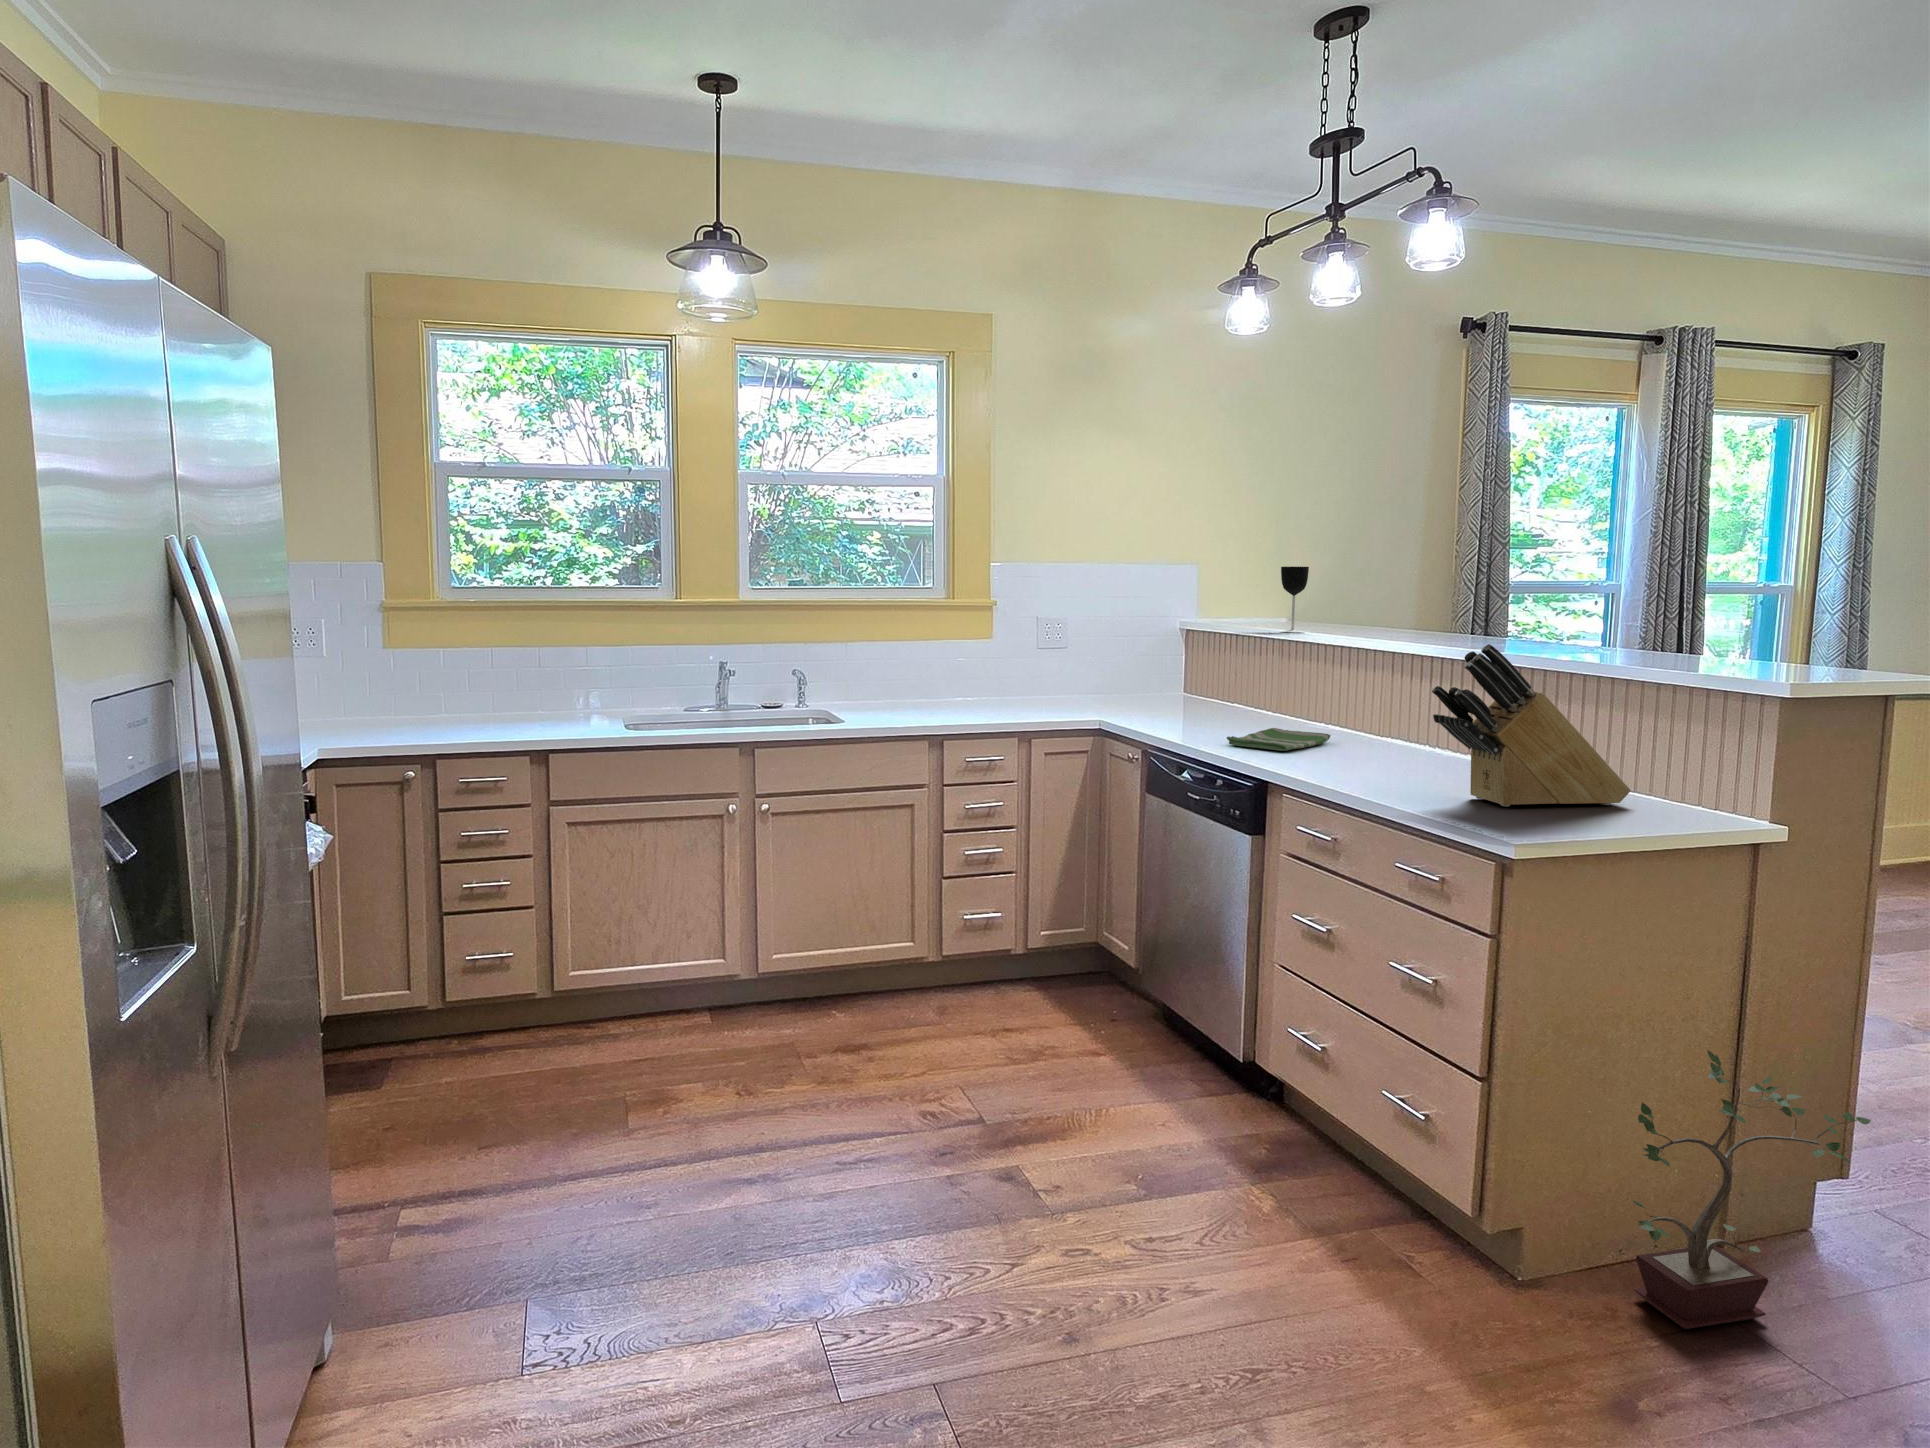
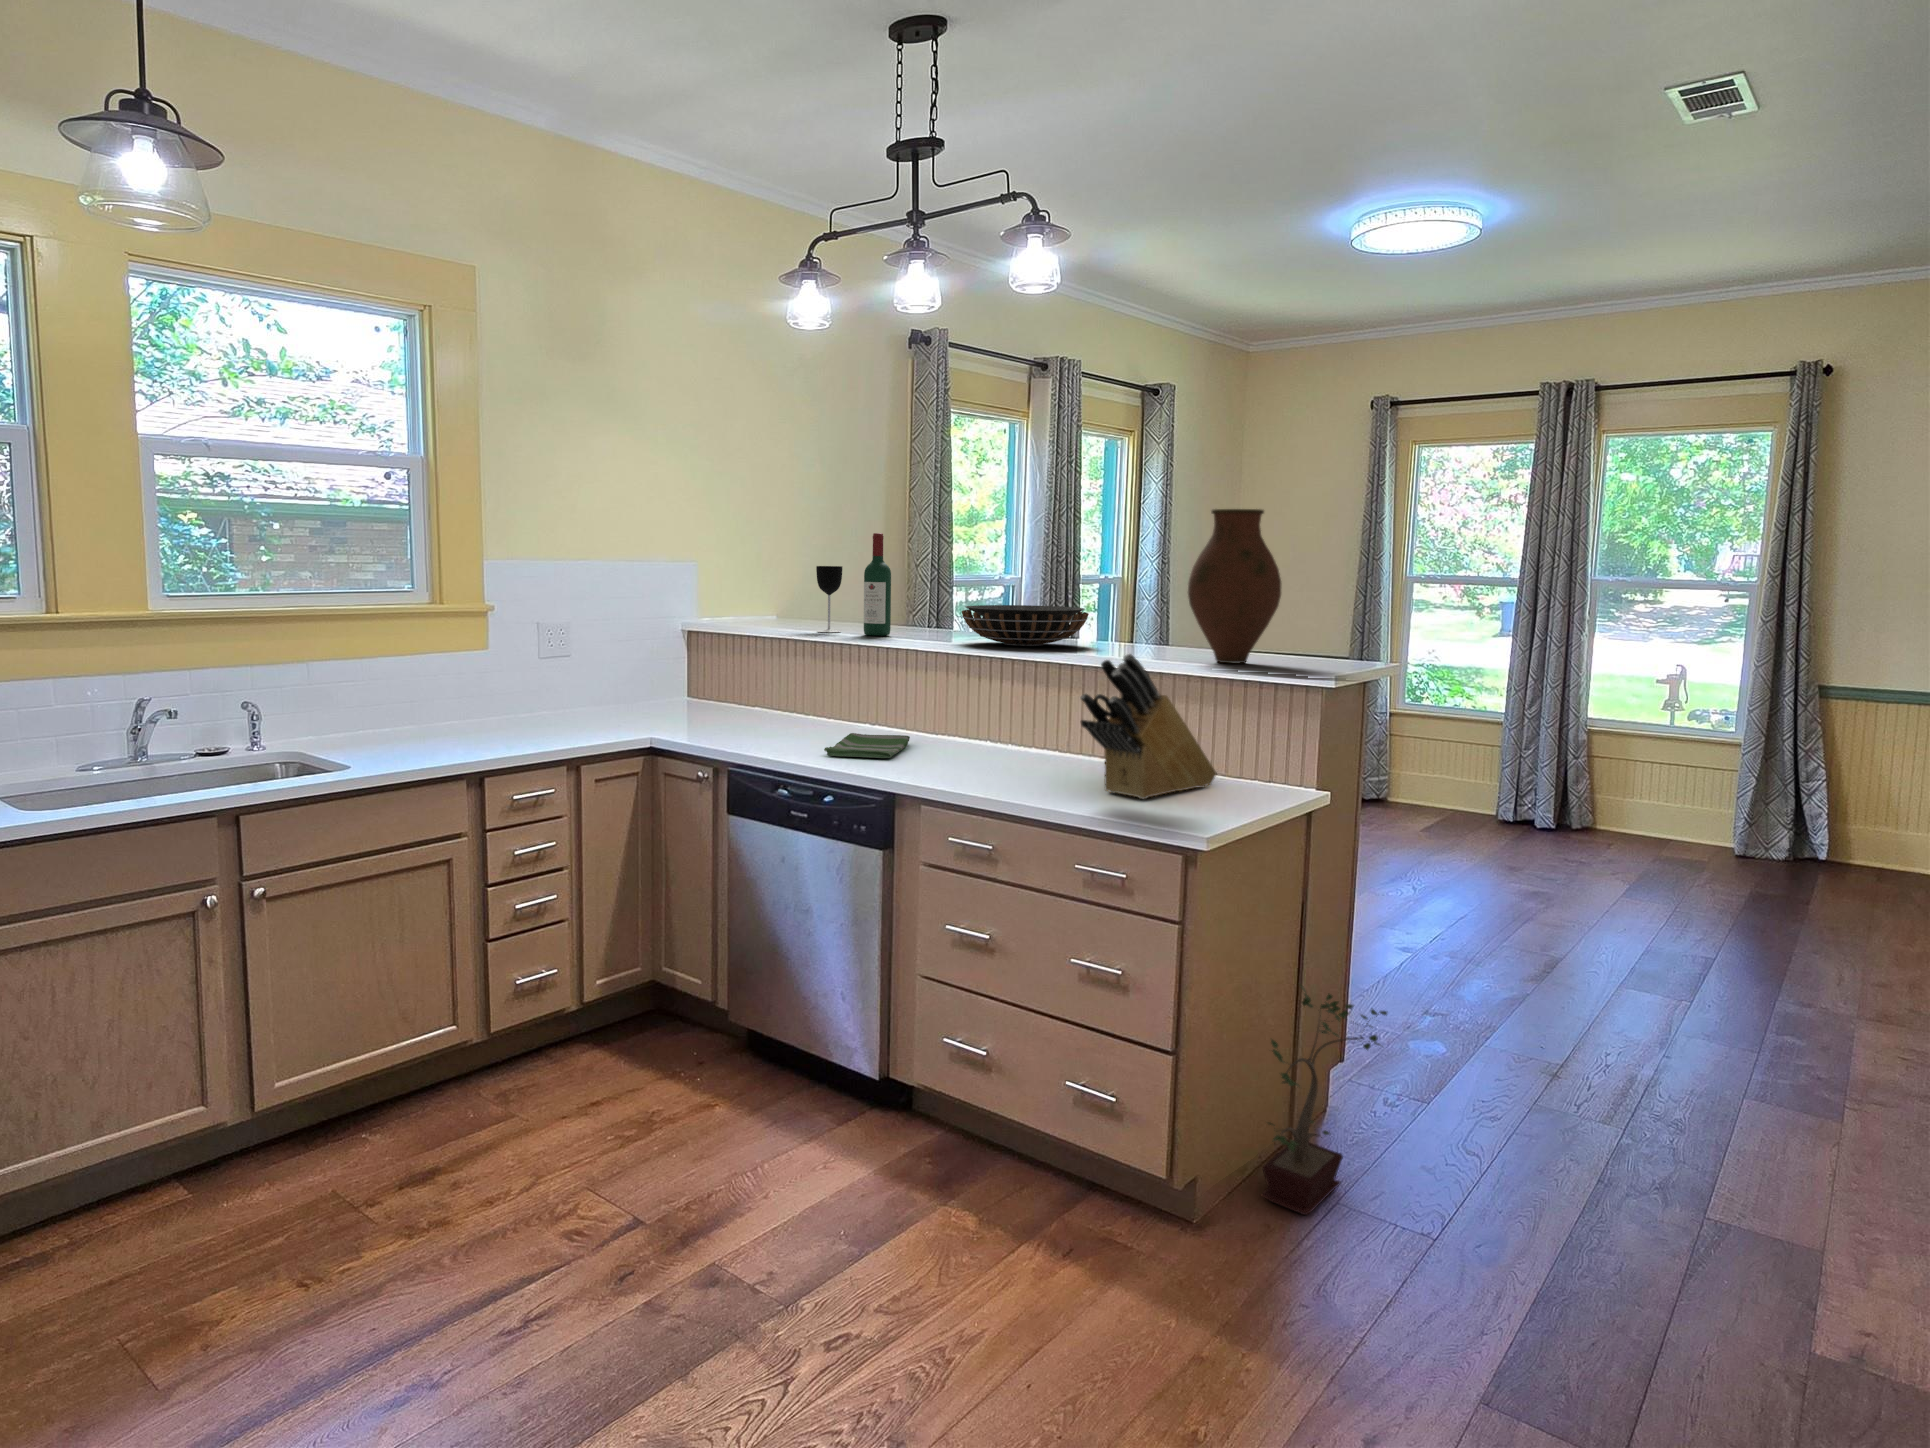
vase: none [1618,480,1749,665] -> present [1188,509,1281,663]
wine bottle: none [1319,531,1350,636] -> present [864,533,891,636]
decorative bowl: none [1398,604,1552,646] -> present [962,605,1089,646]

